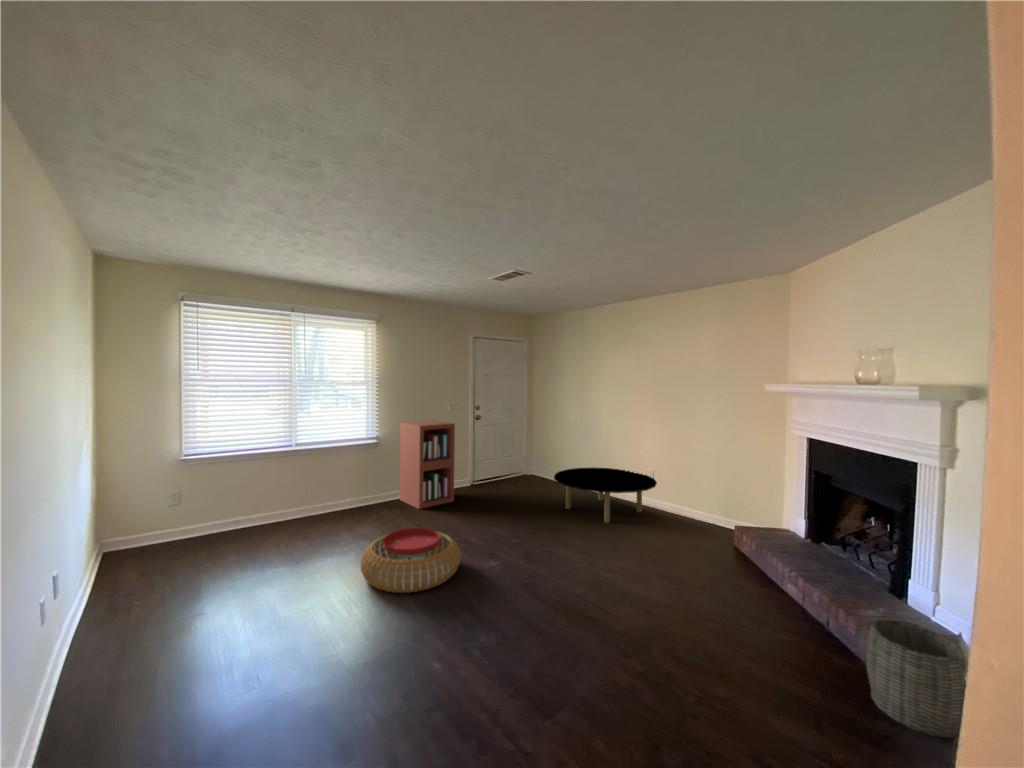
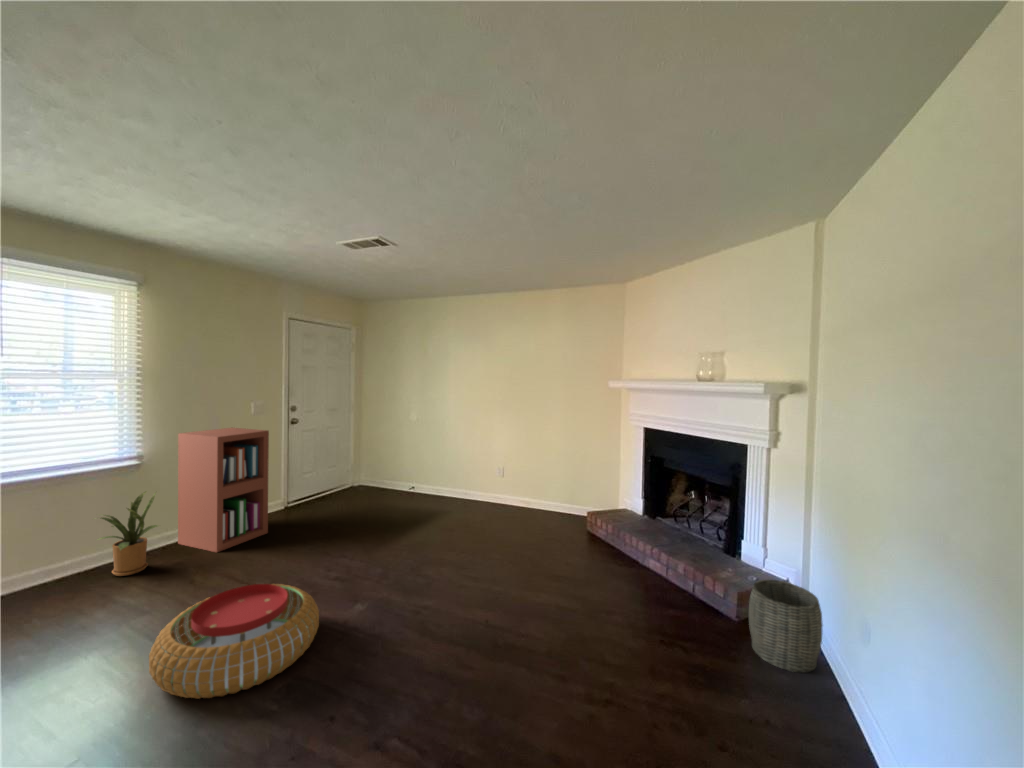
house plant: none [350,460,388,514] -> present [100,491,158,576]
coffee table: present [554,467,657,523] -> none [402,469,512,529]

